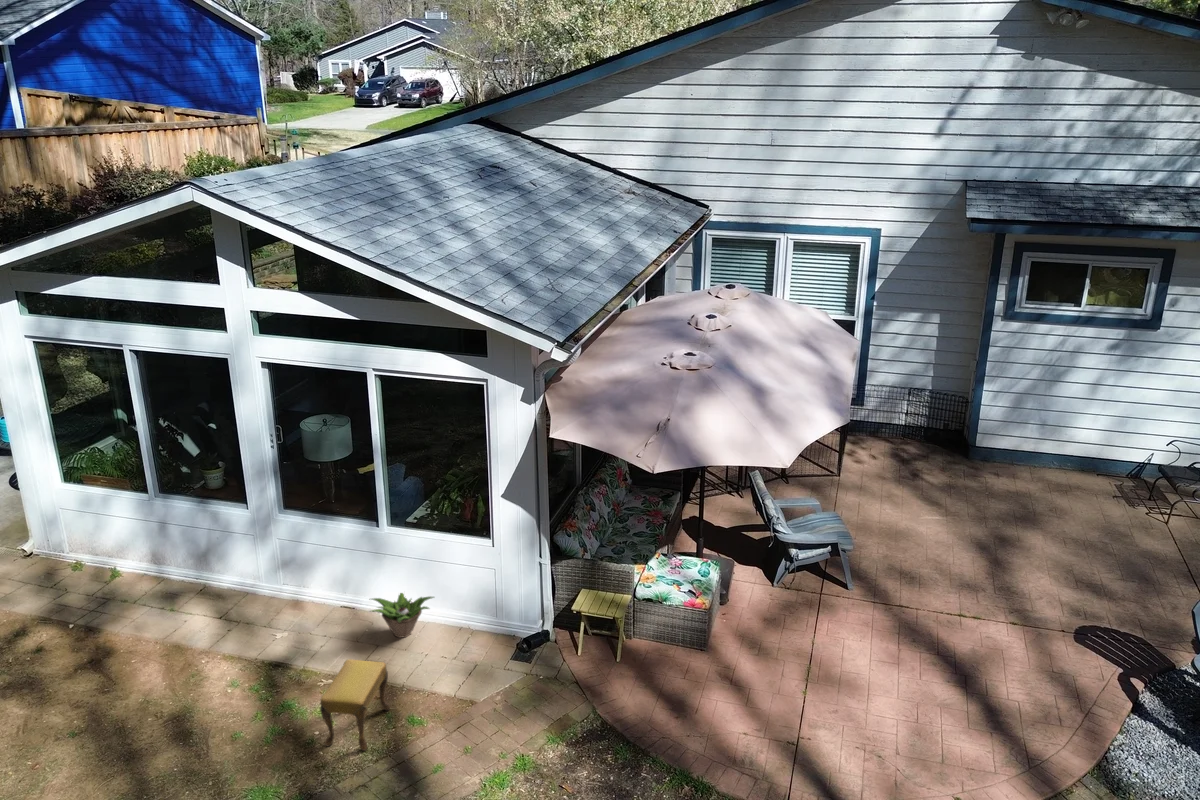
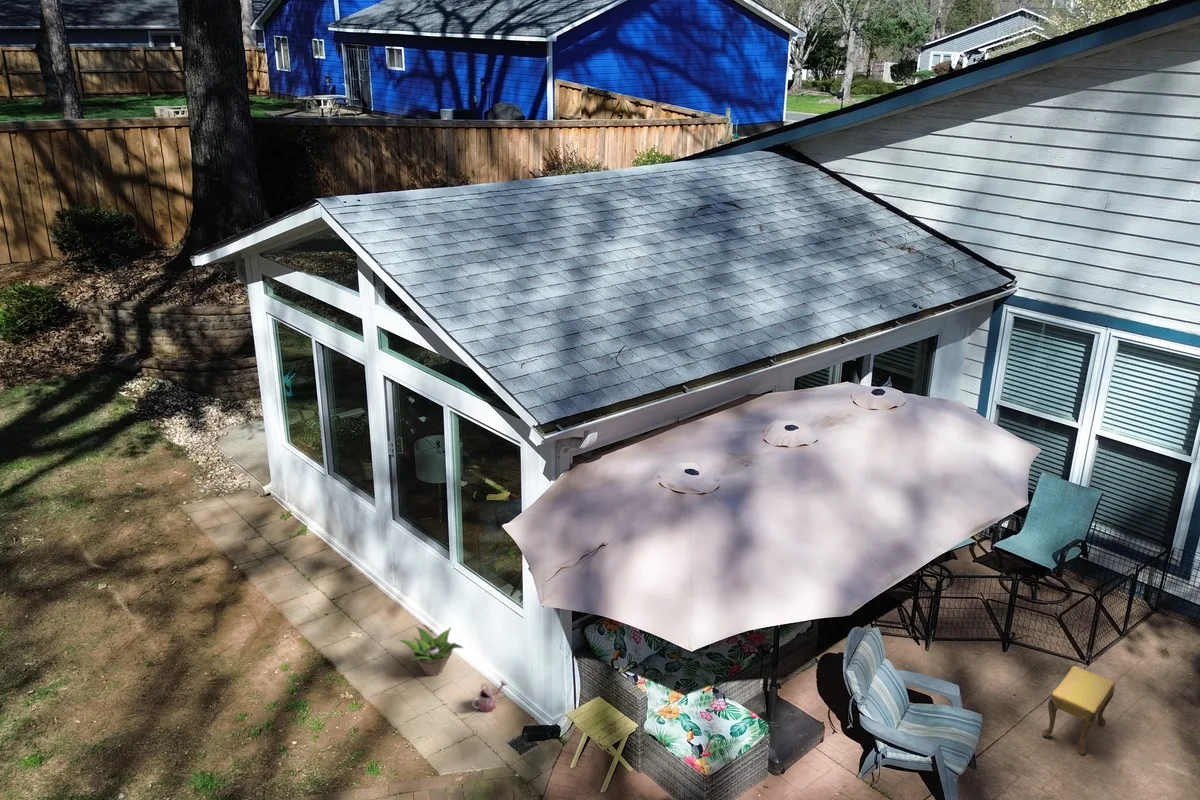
watering can: none [471,612,491,644] -> present [472,681,507,712]
footstool: present [320,659,390,751] -> present [1042,666,1115,755]

